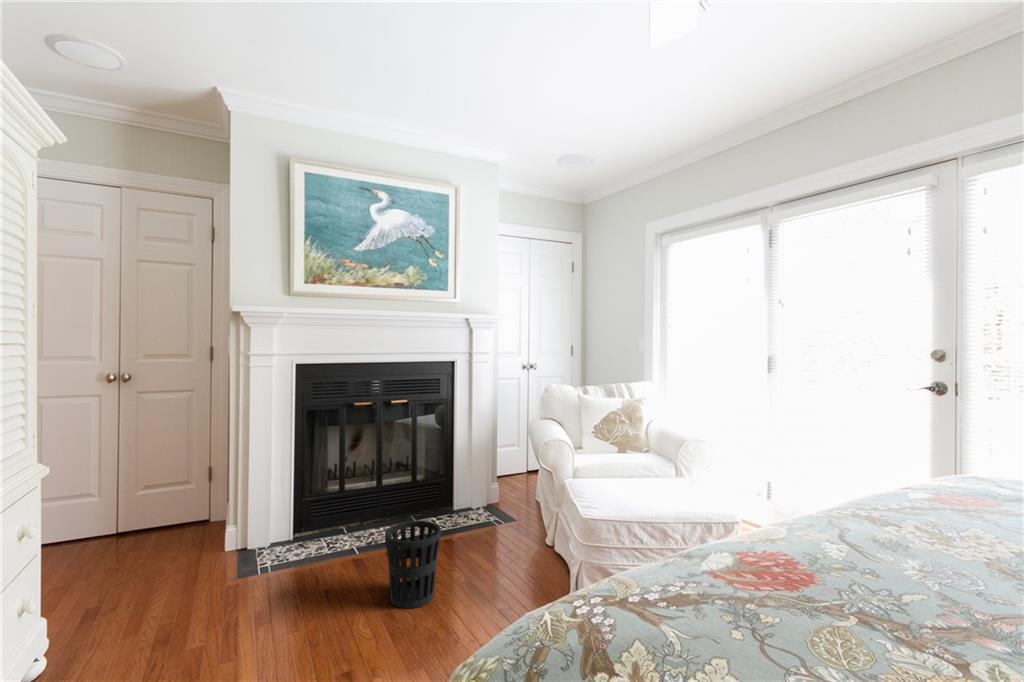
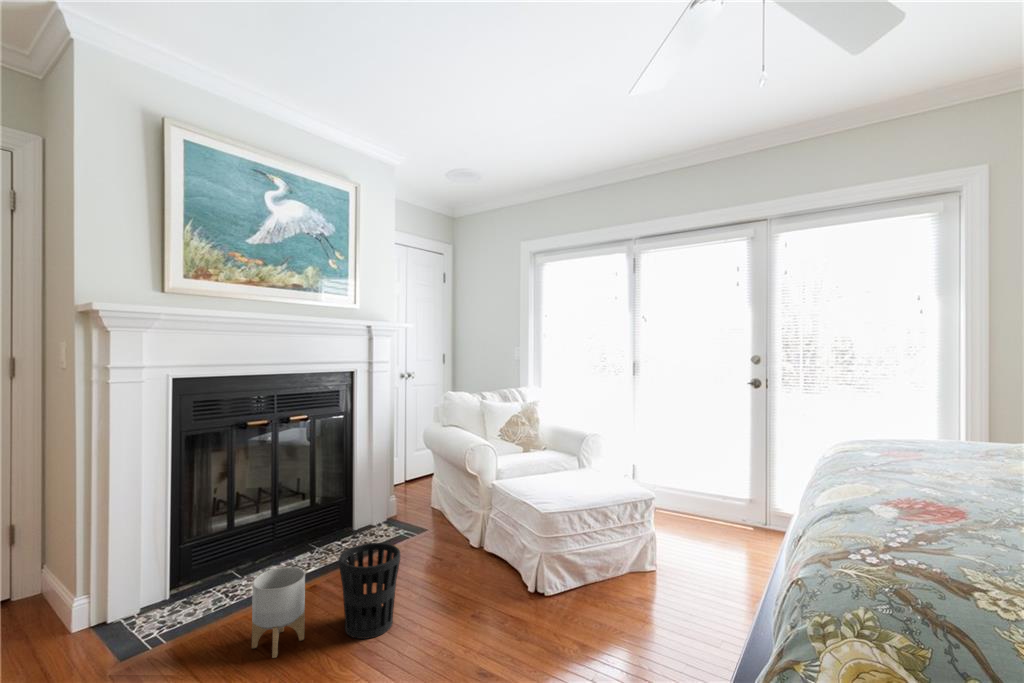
planter: none [316,529,360,605] -> present [252,567,305,658]

